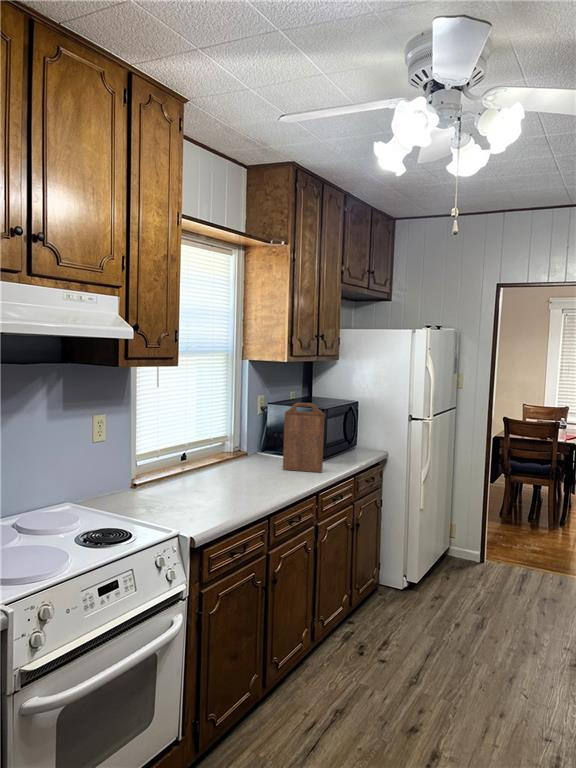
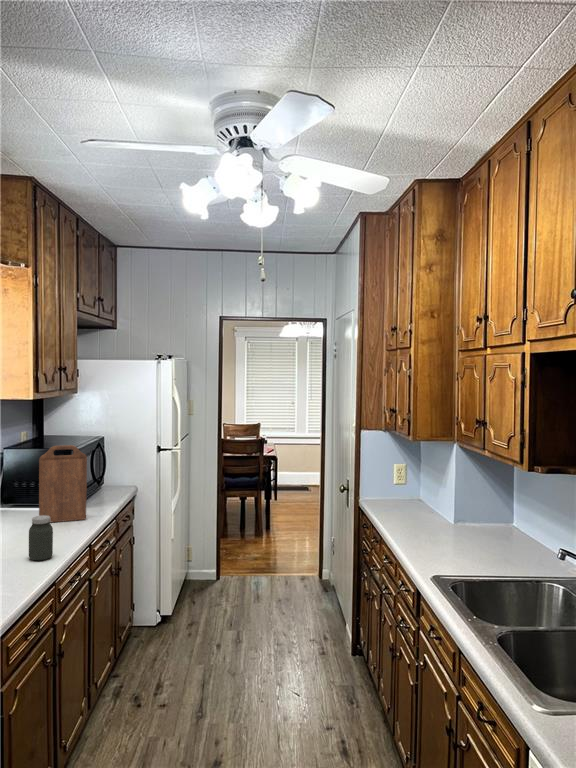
jar: none [253,459,273,497] -> present [29,516,53,560]

